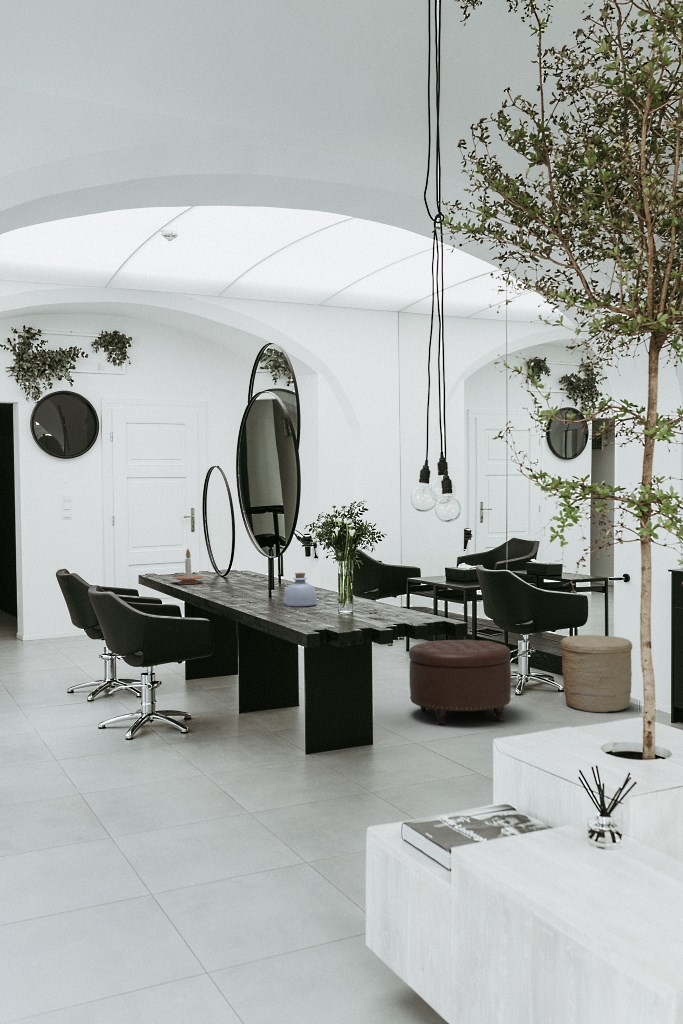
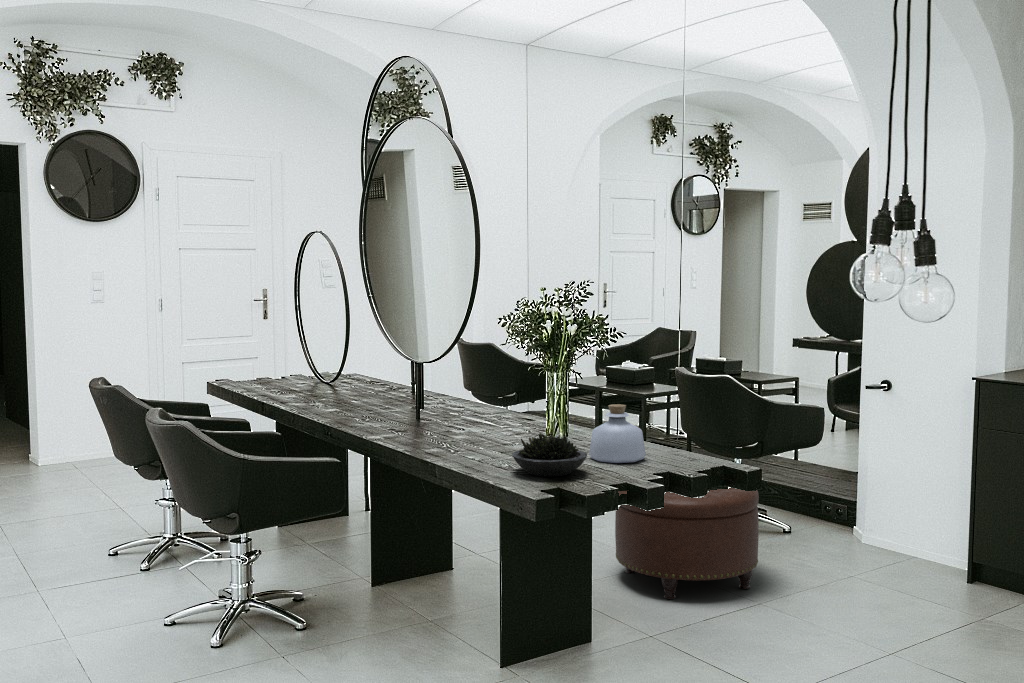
candle holder: present [173,549,204,584] -> none [262,346,308,397]
bottle: present [284,573,317,607] -> present [589,404,646,463]
succulent plant: none [305,598,353,625] -> present [512,433,587,477]
woven basket: present [560,635,632,712] -> none [806,461,906,568]

